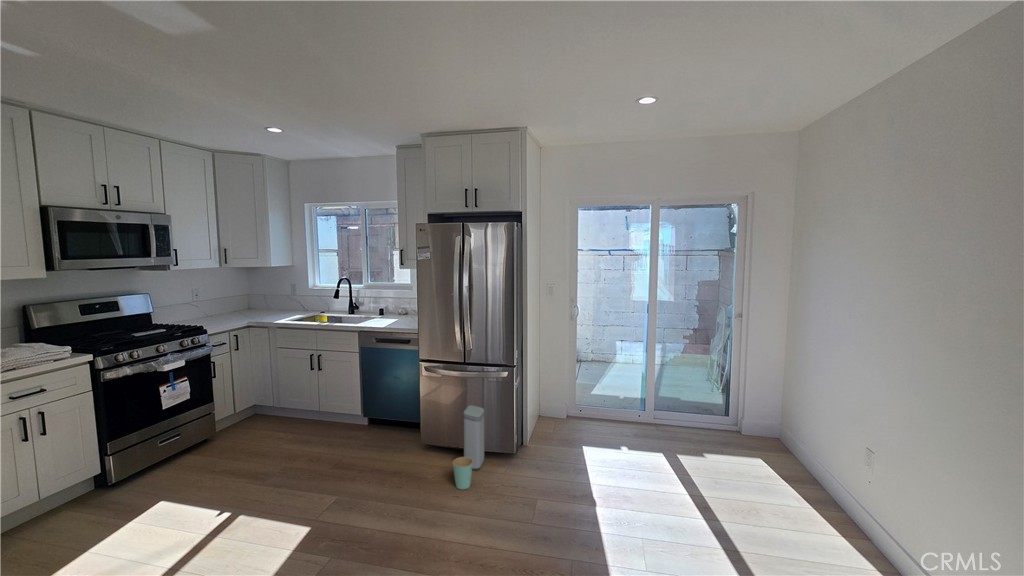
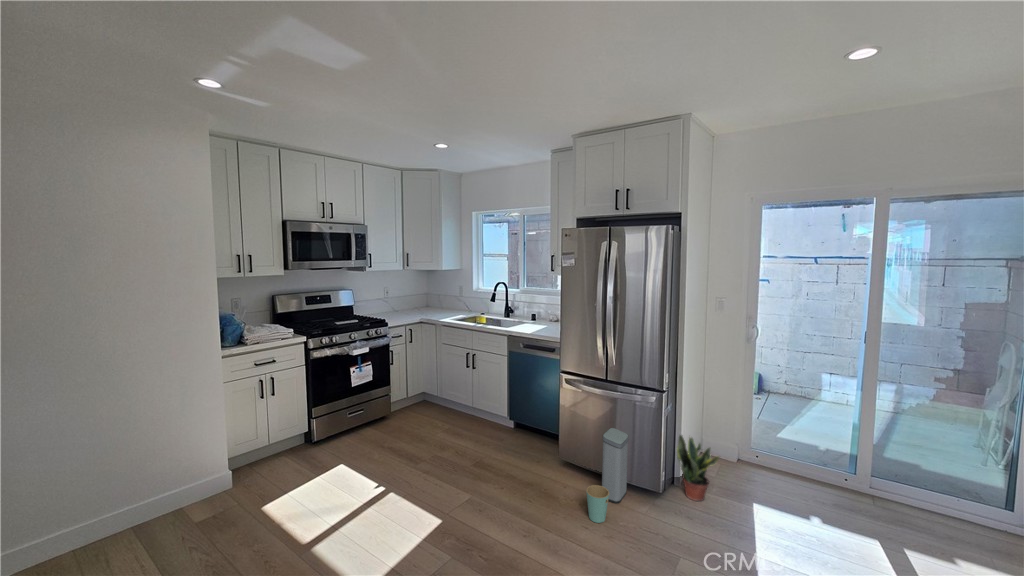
potted plant: none [523,400,557,454] -> present [677,435,719,501]

